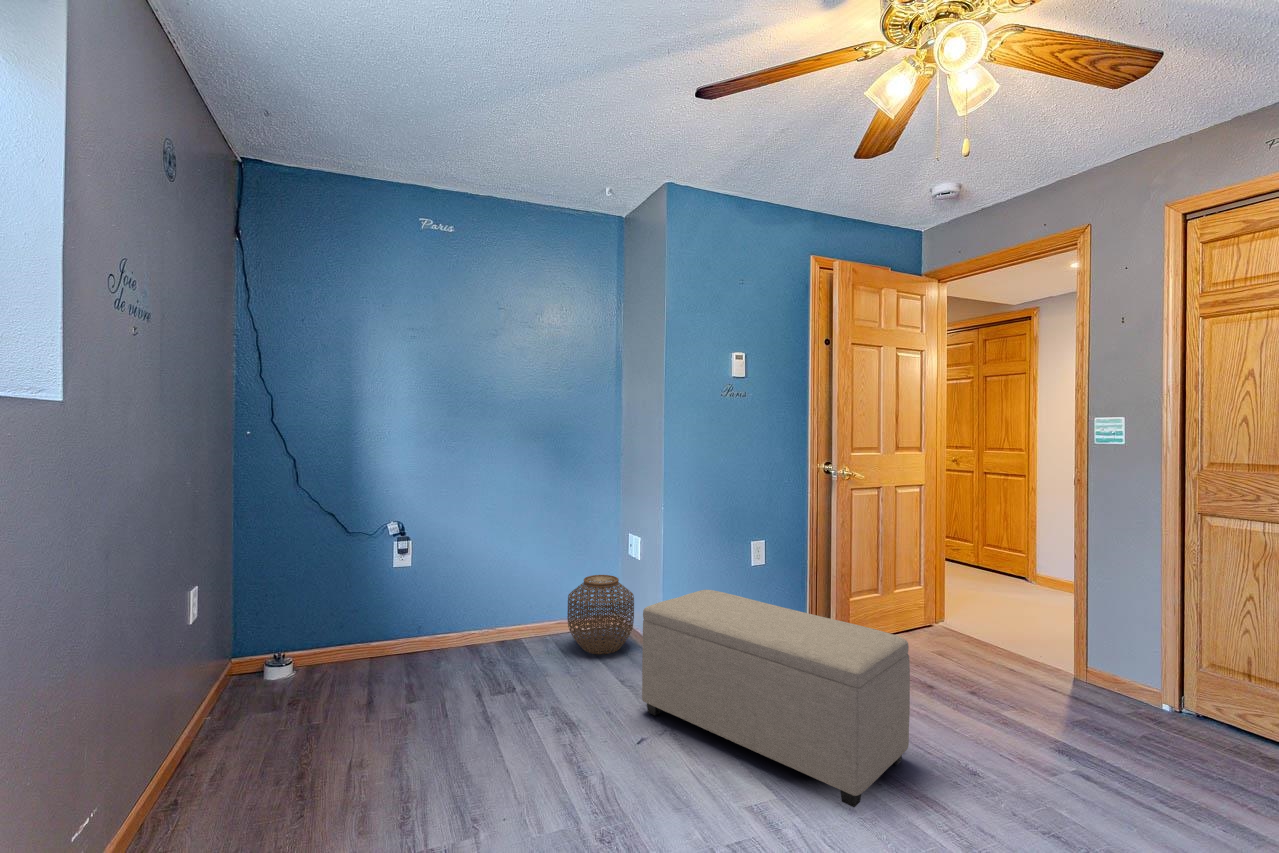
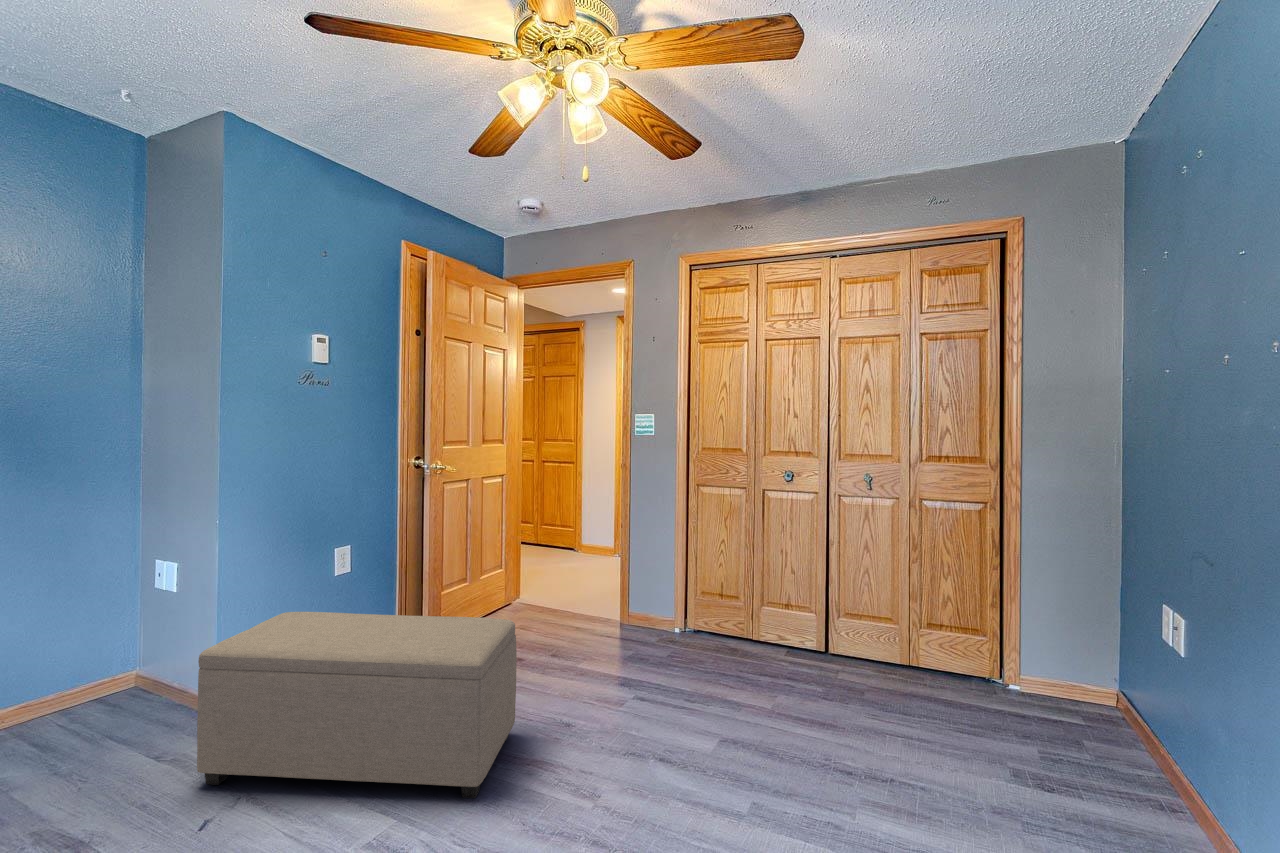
woven basket: present [567,575,634,654] -> none [47,620,168,733]

